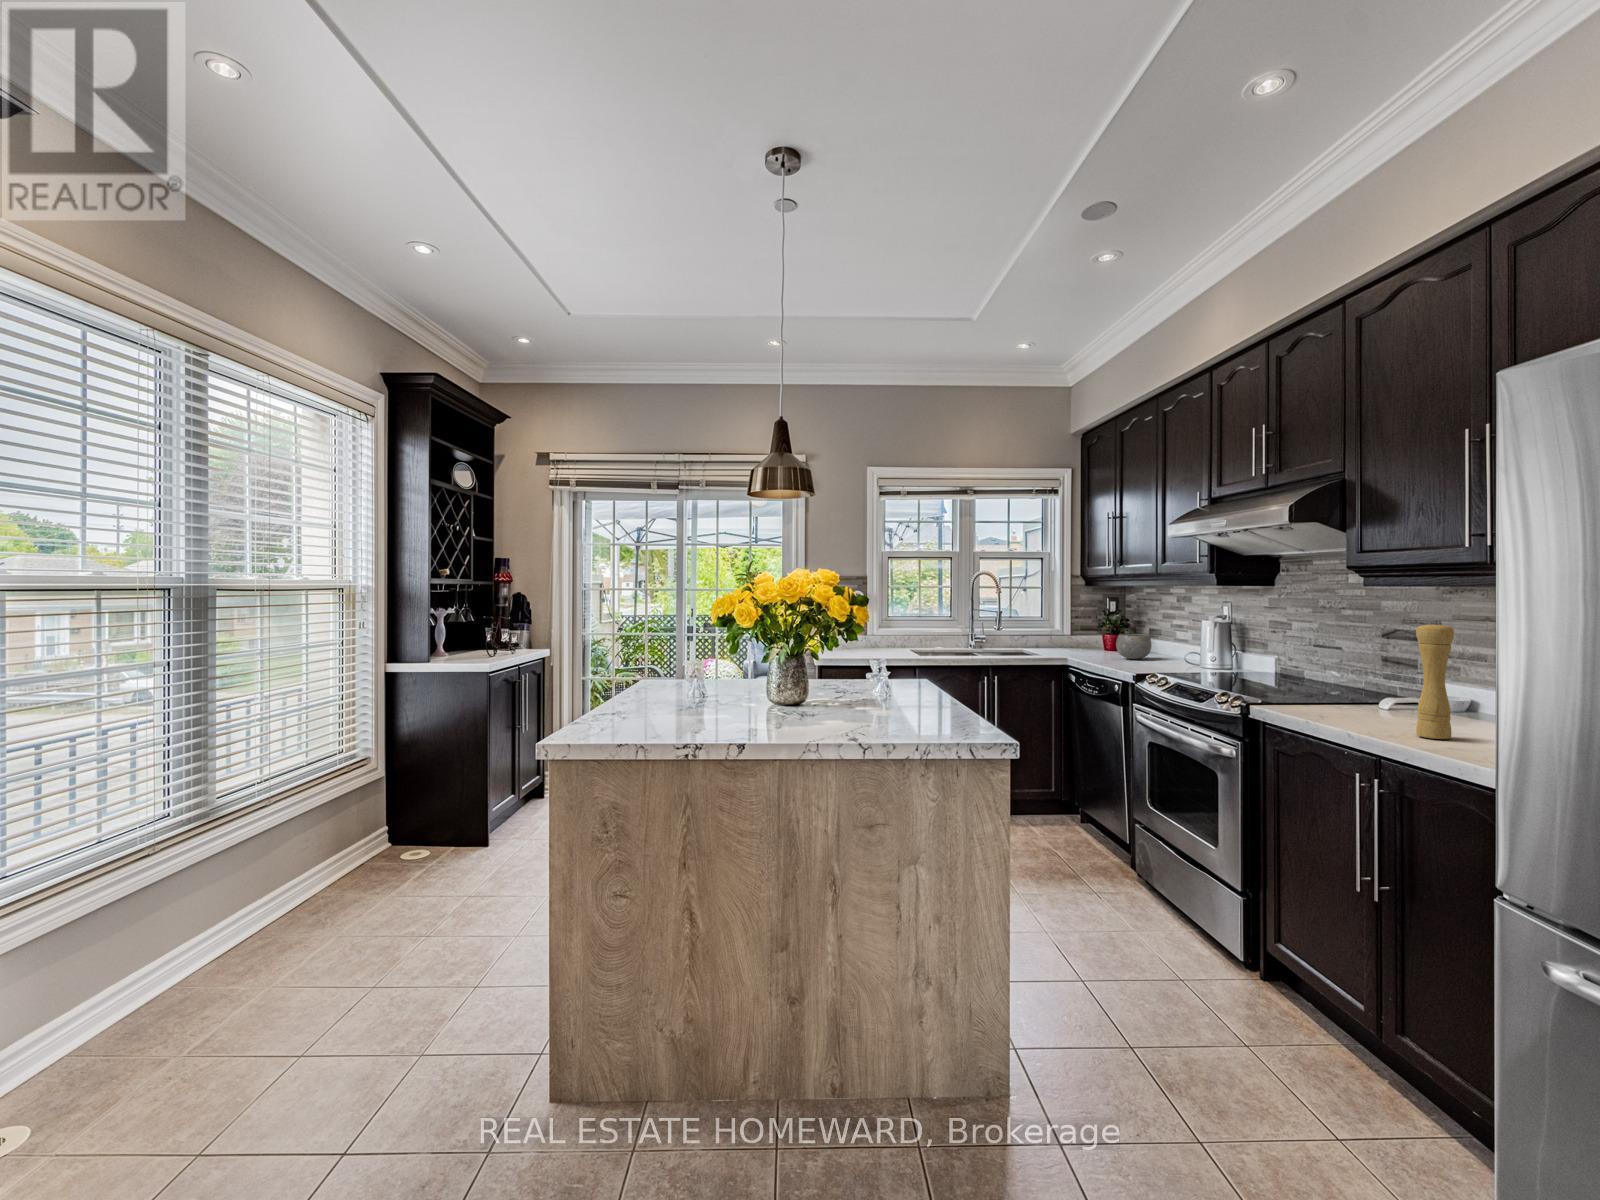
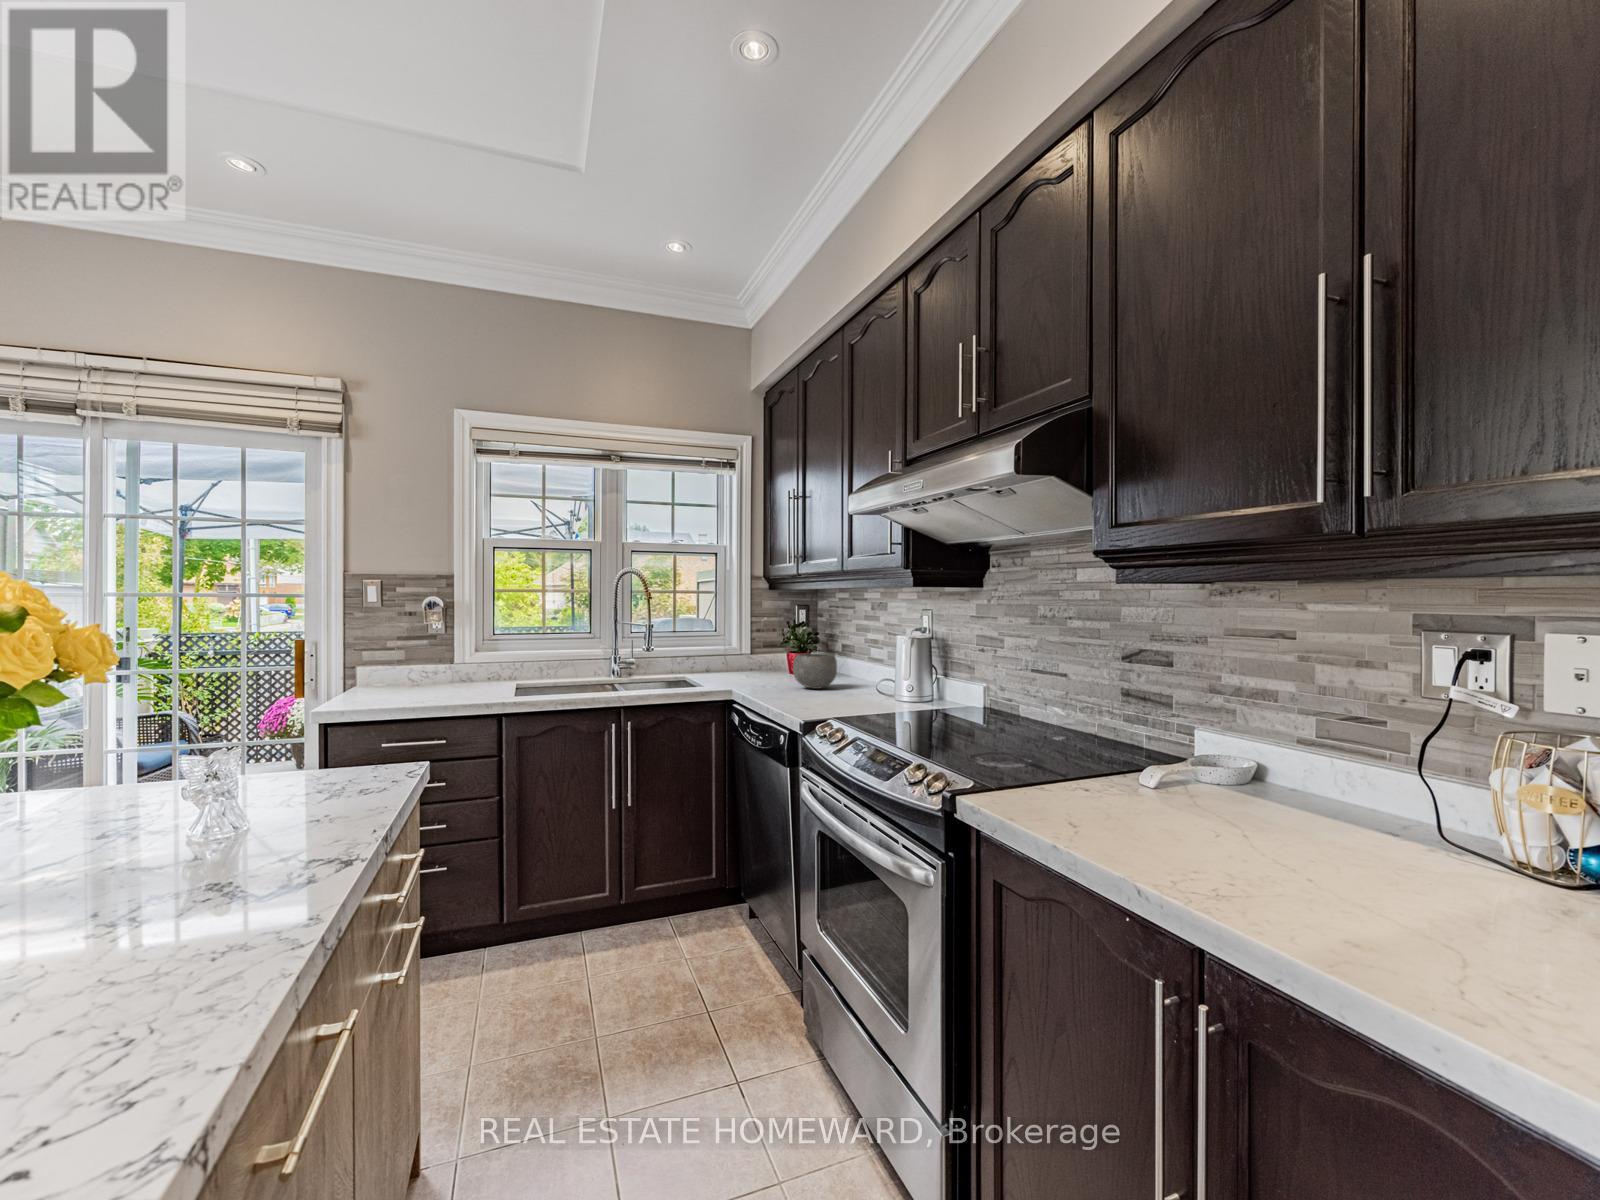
pepper mill: present [1416,623,1454,739] -> none [1239,647,1307,886]

